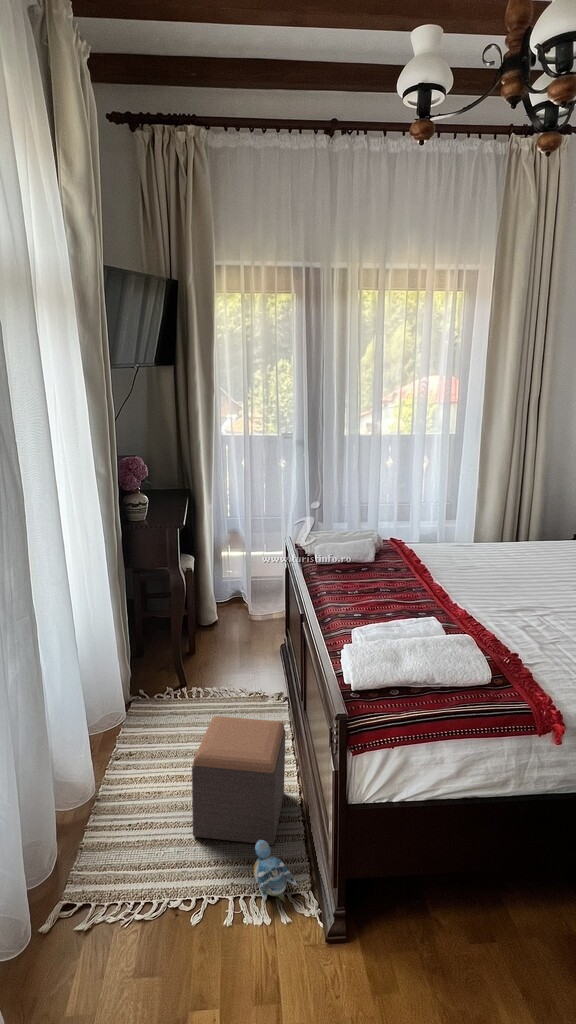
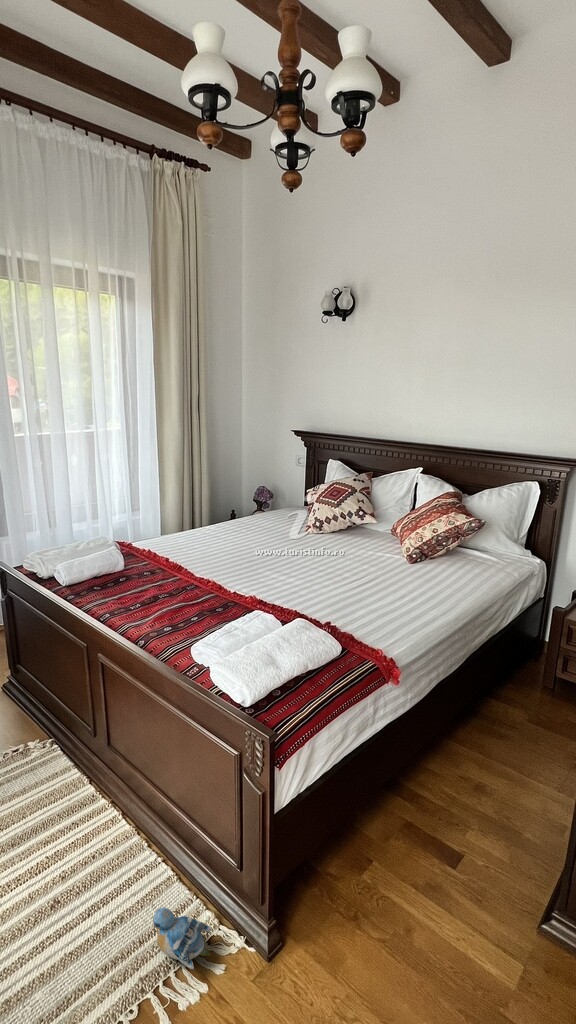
footstool: present [192,716,285,845] -> none [26,771,153,959]

